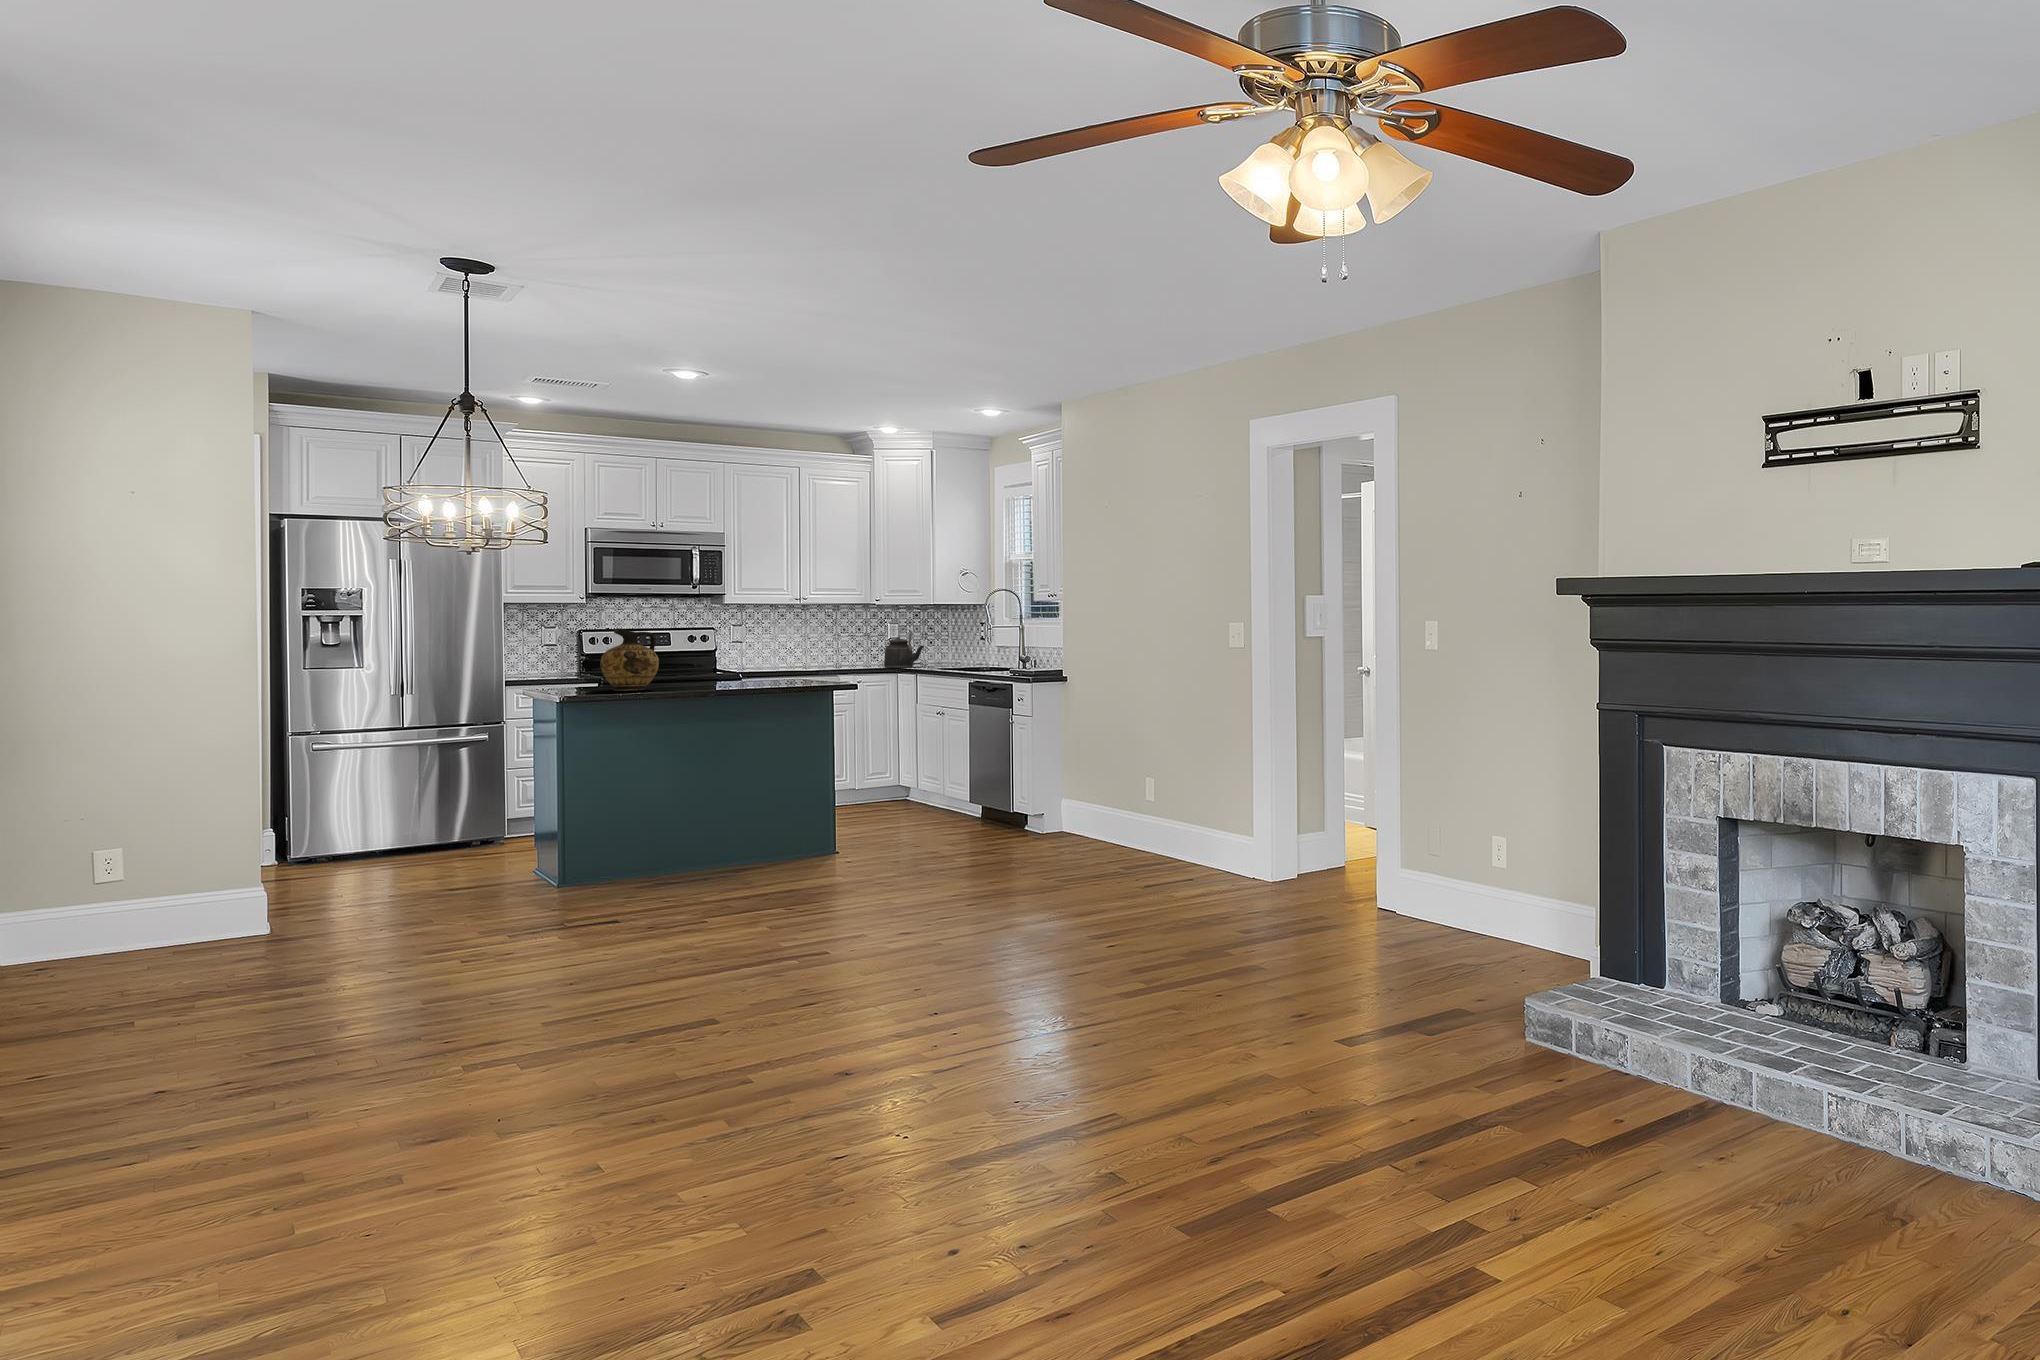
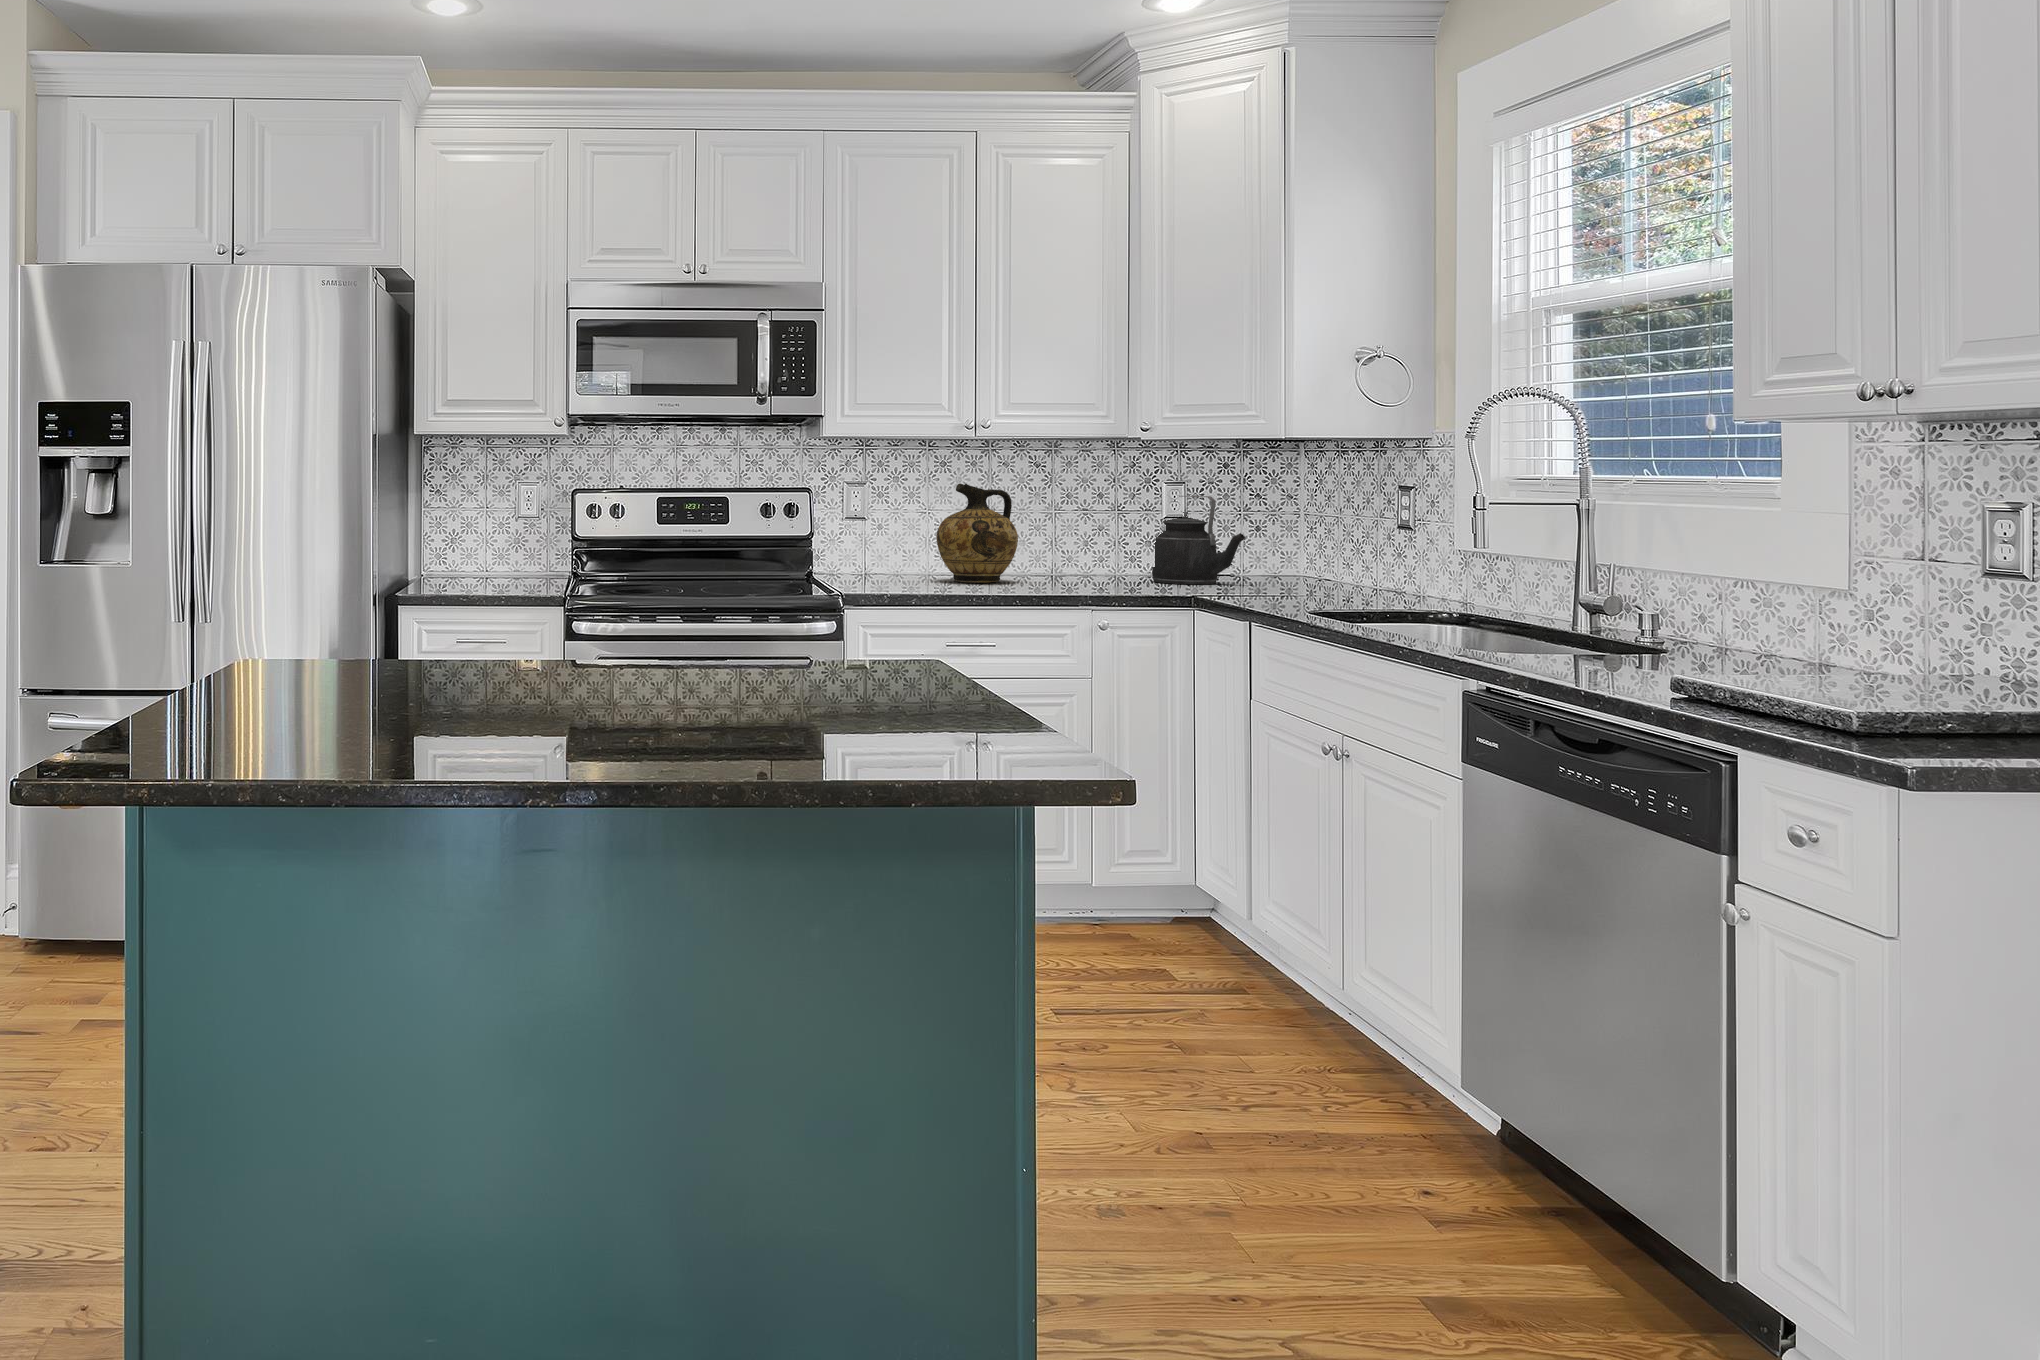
ceramic jug: present [600,628,659,691] -> present [936,484,1018,583]

